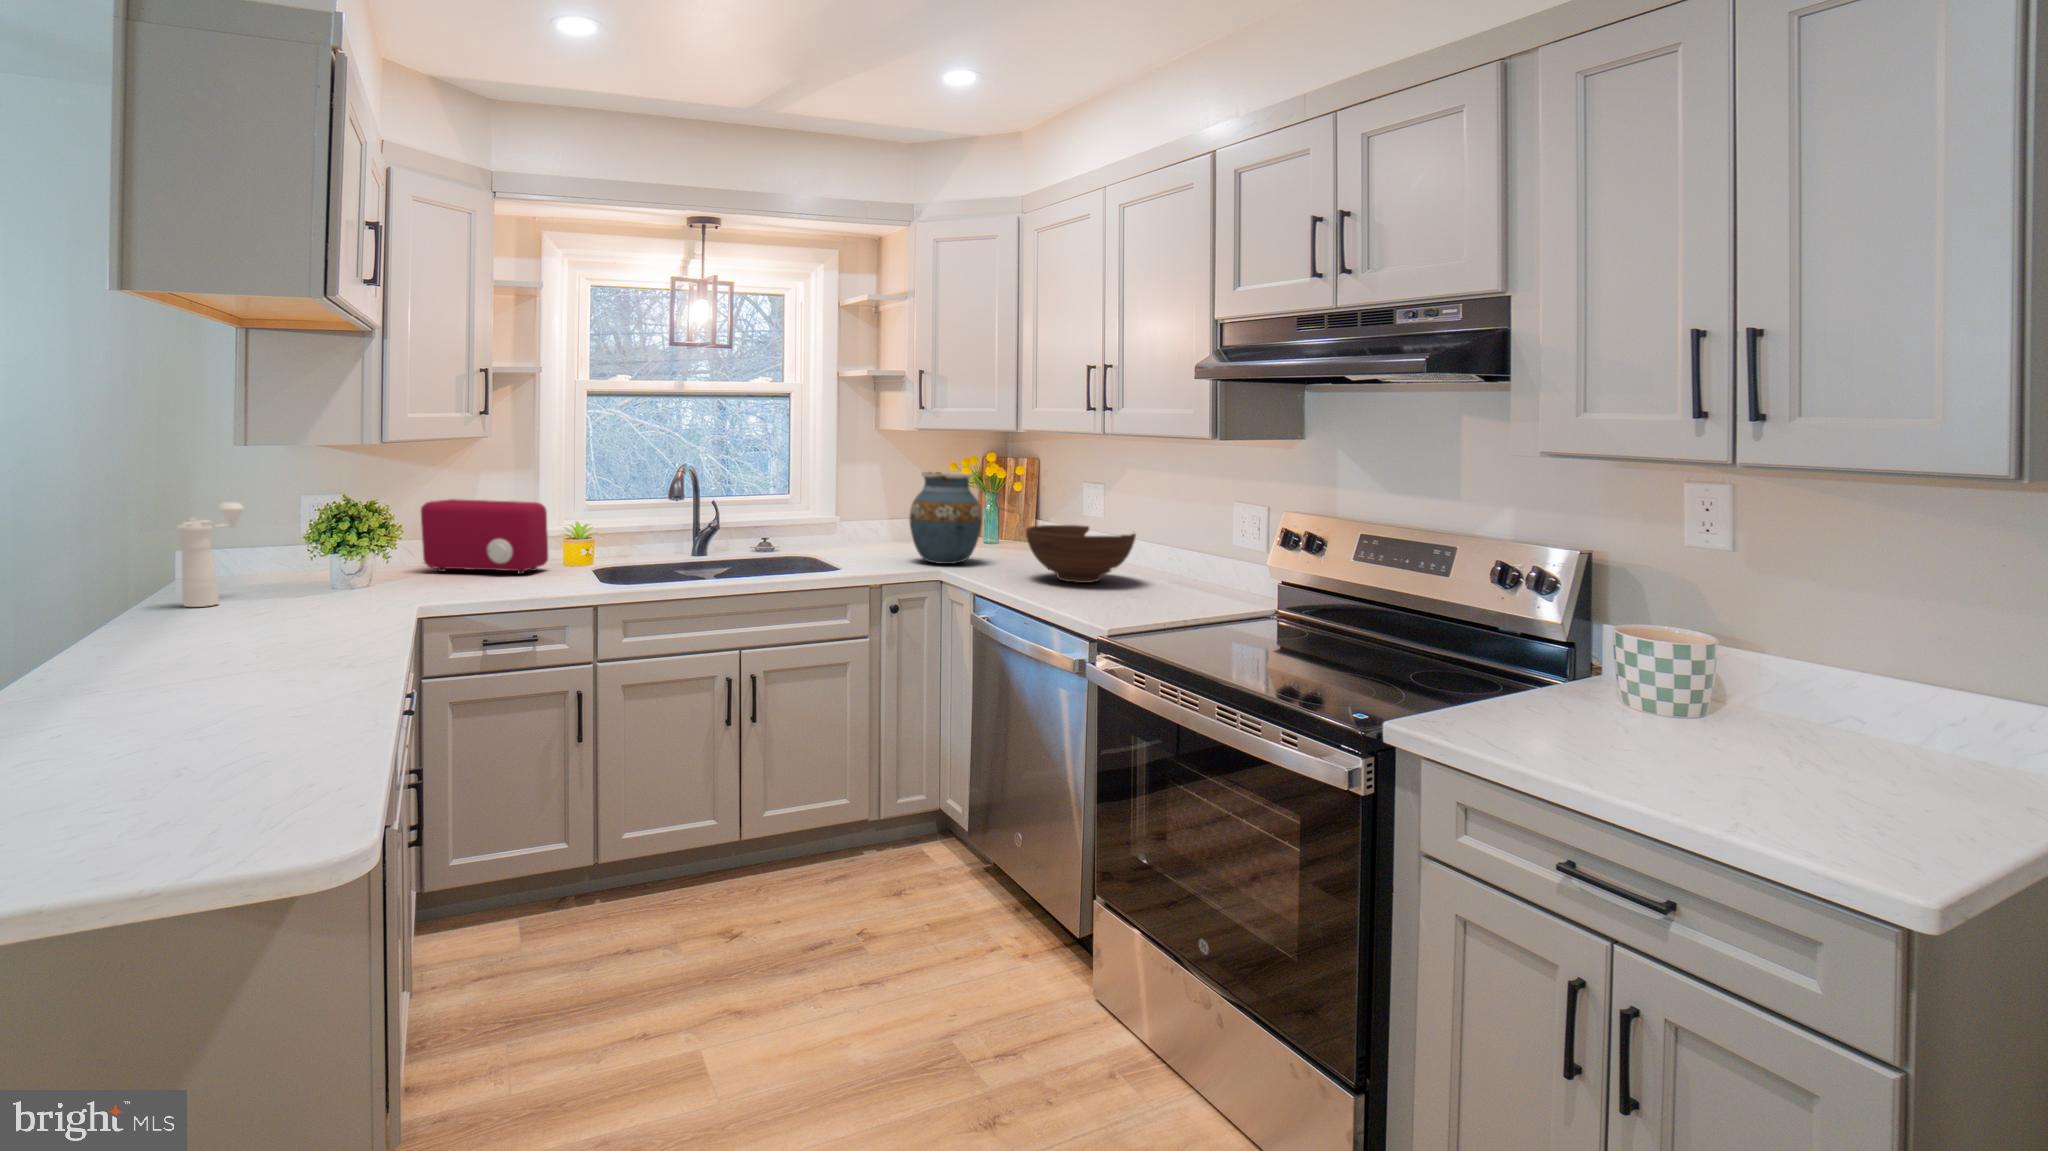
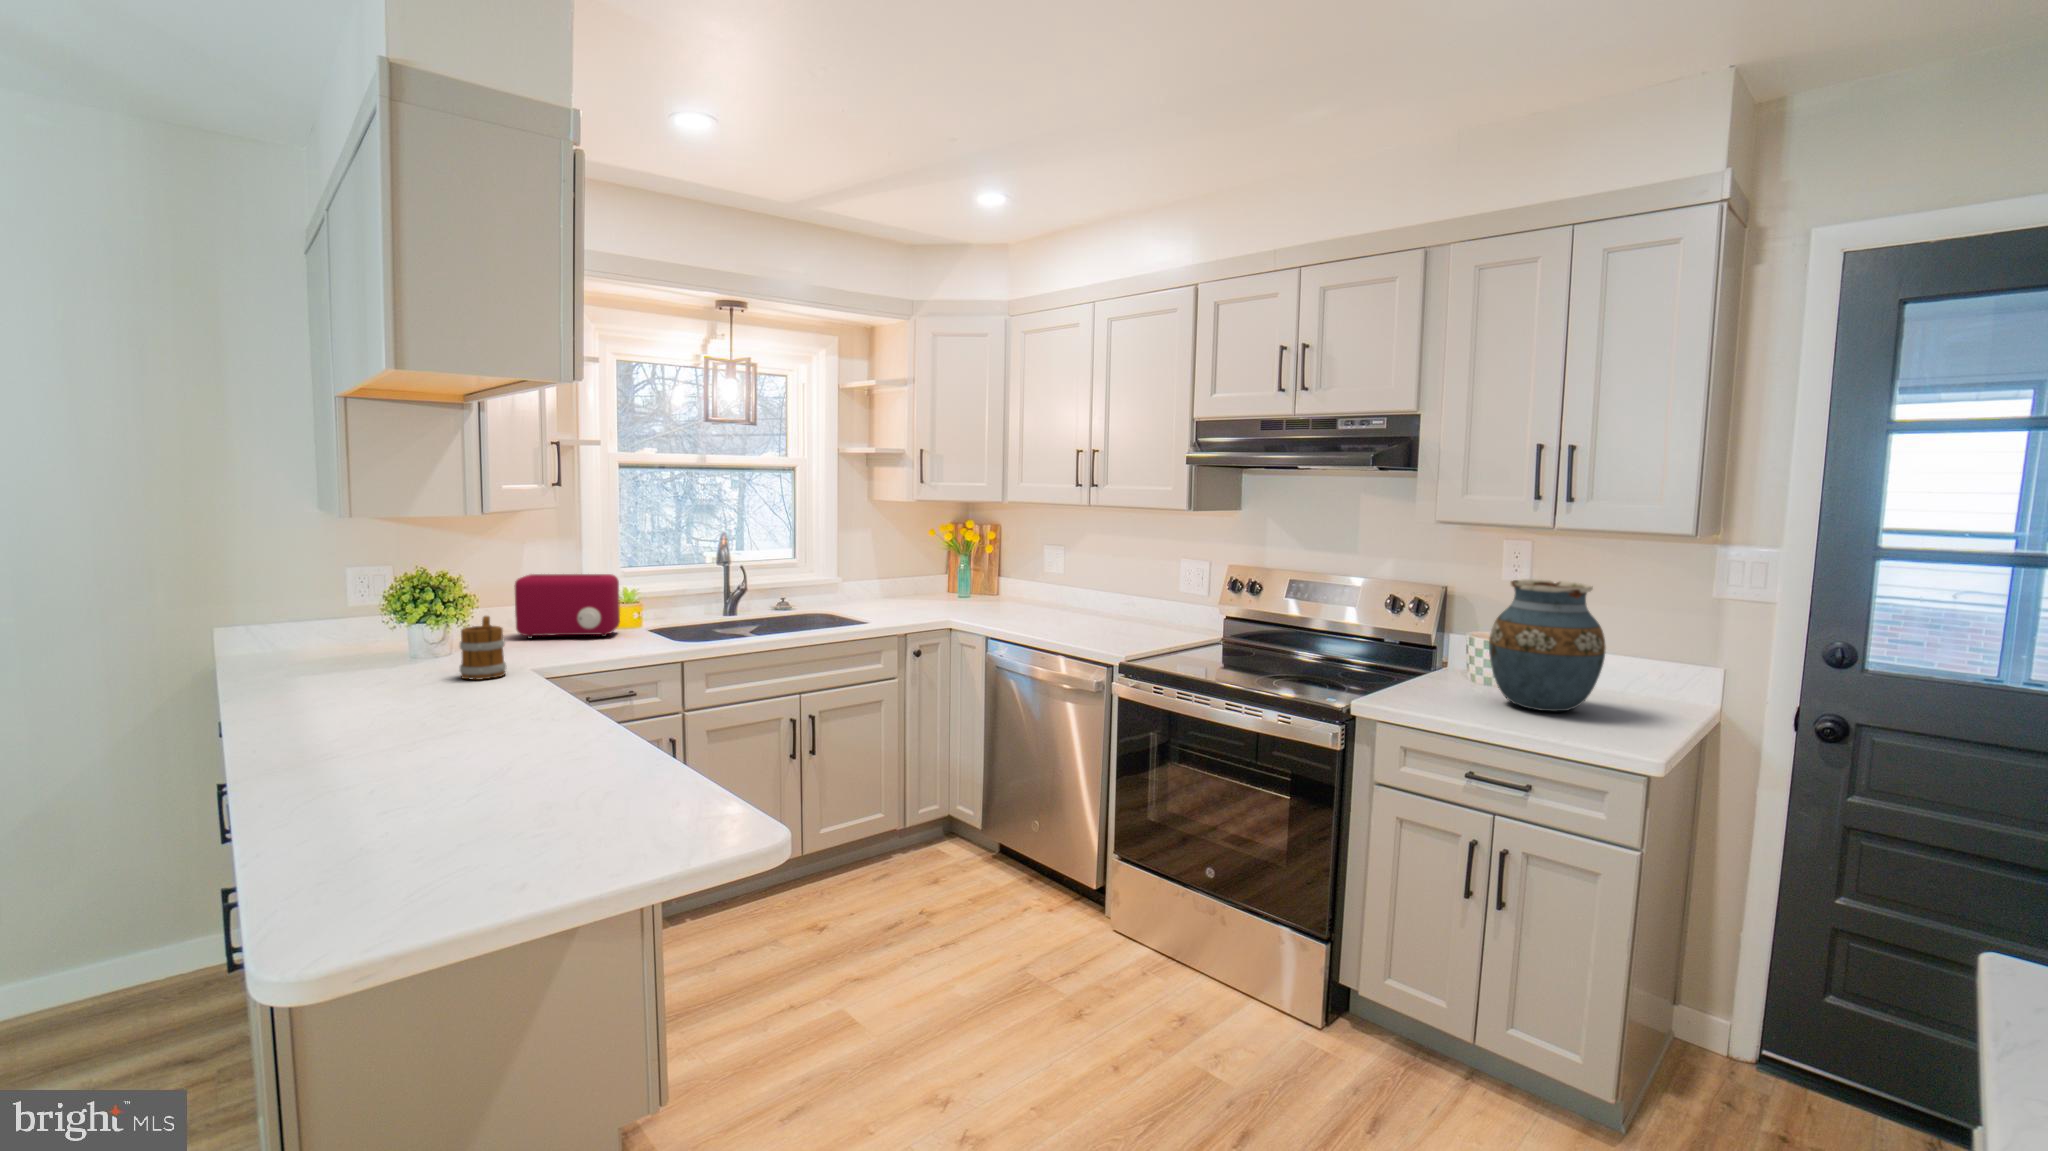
vase: present [909,472,982,564] -> present [1489,579,1606,711]
pepper mill: present [176,503,244,607] -> none [378,587,415,678]
fruit bowl: present [1026,525,1136,583] -> none [1014,576,1102,622]
mug: none [254,539,322,615] -> present [460,616,506,680]

